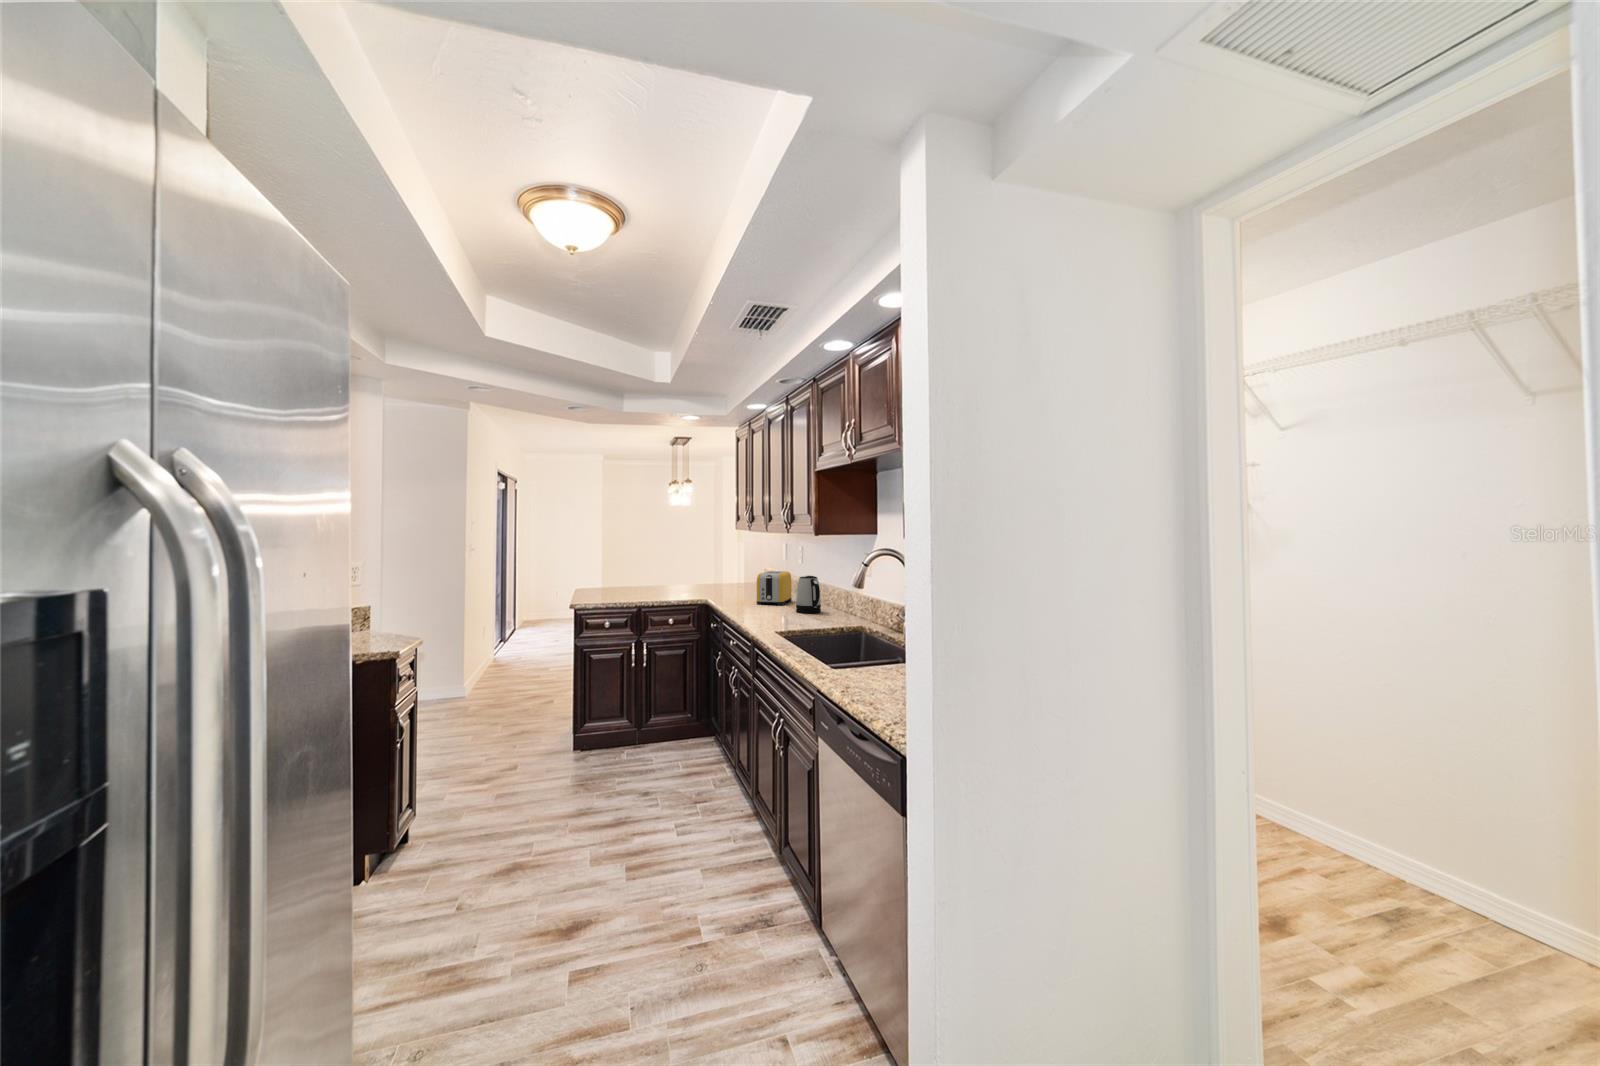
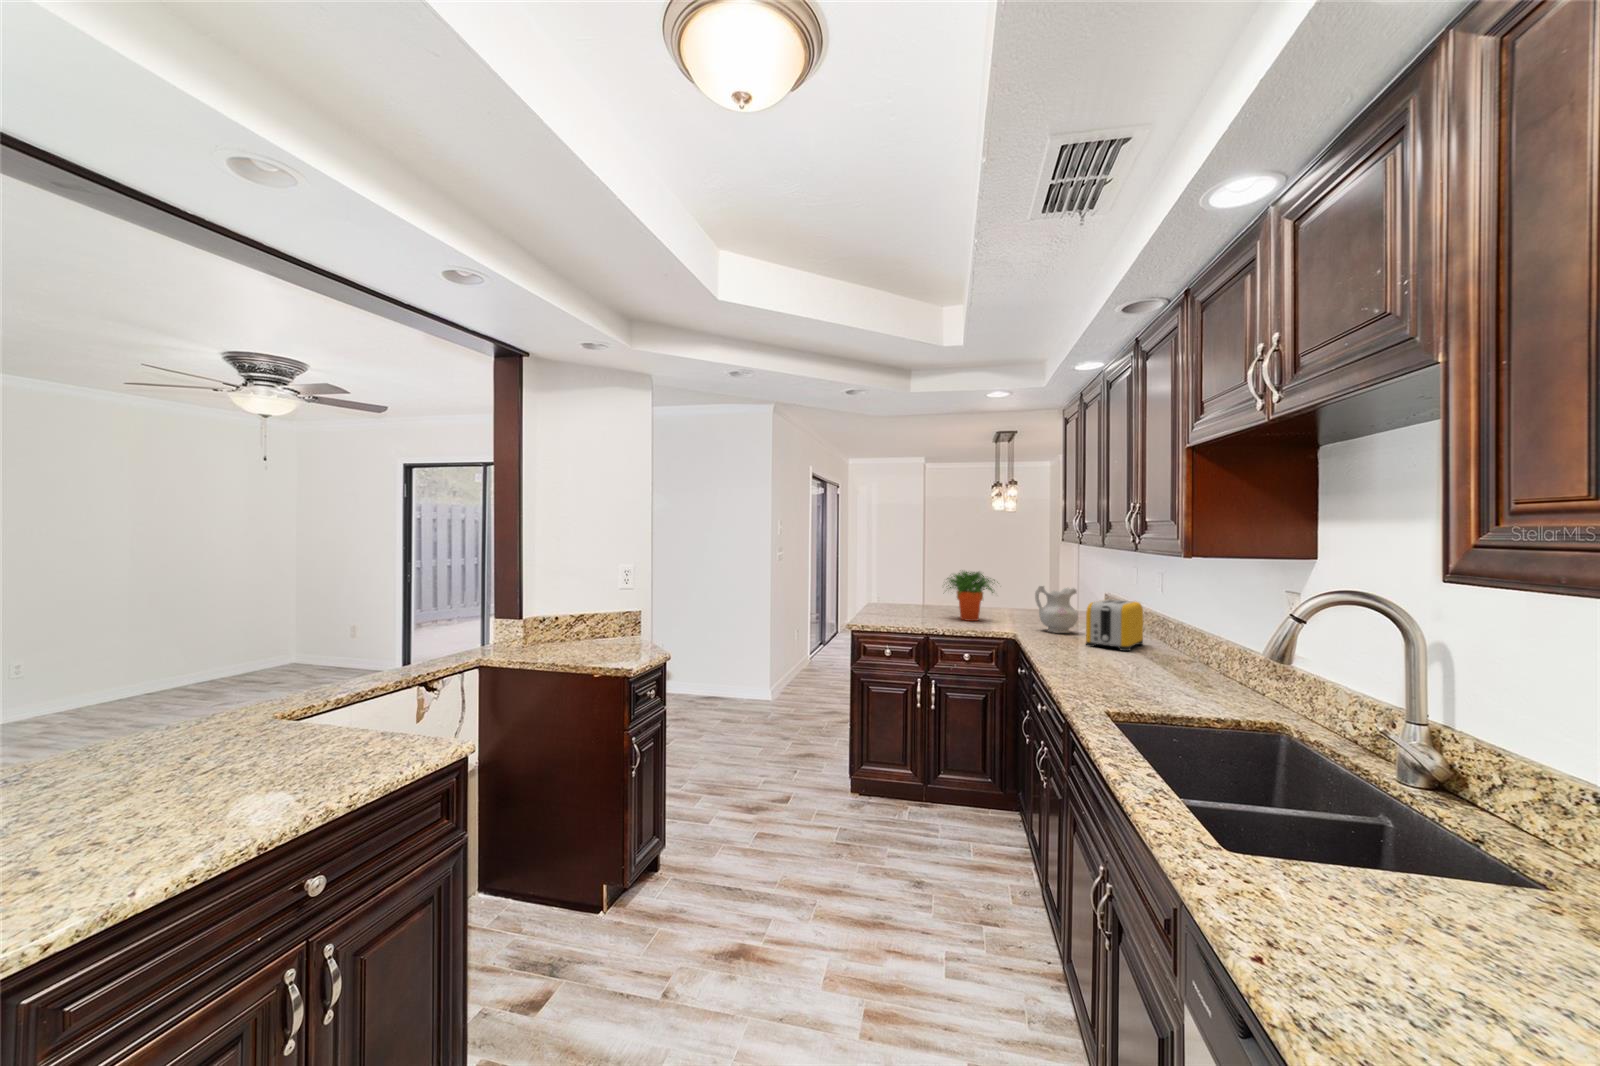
potted plant: none [647,555,694,596] -> present [947,571,995,621]
ceramic pitcher: none [720,564,750,599] -> present [1035,586,1078,633]
kettle: present [796,575,821,613] -> none [1150,613,1195,673]

